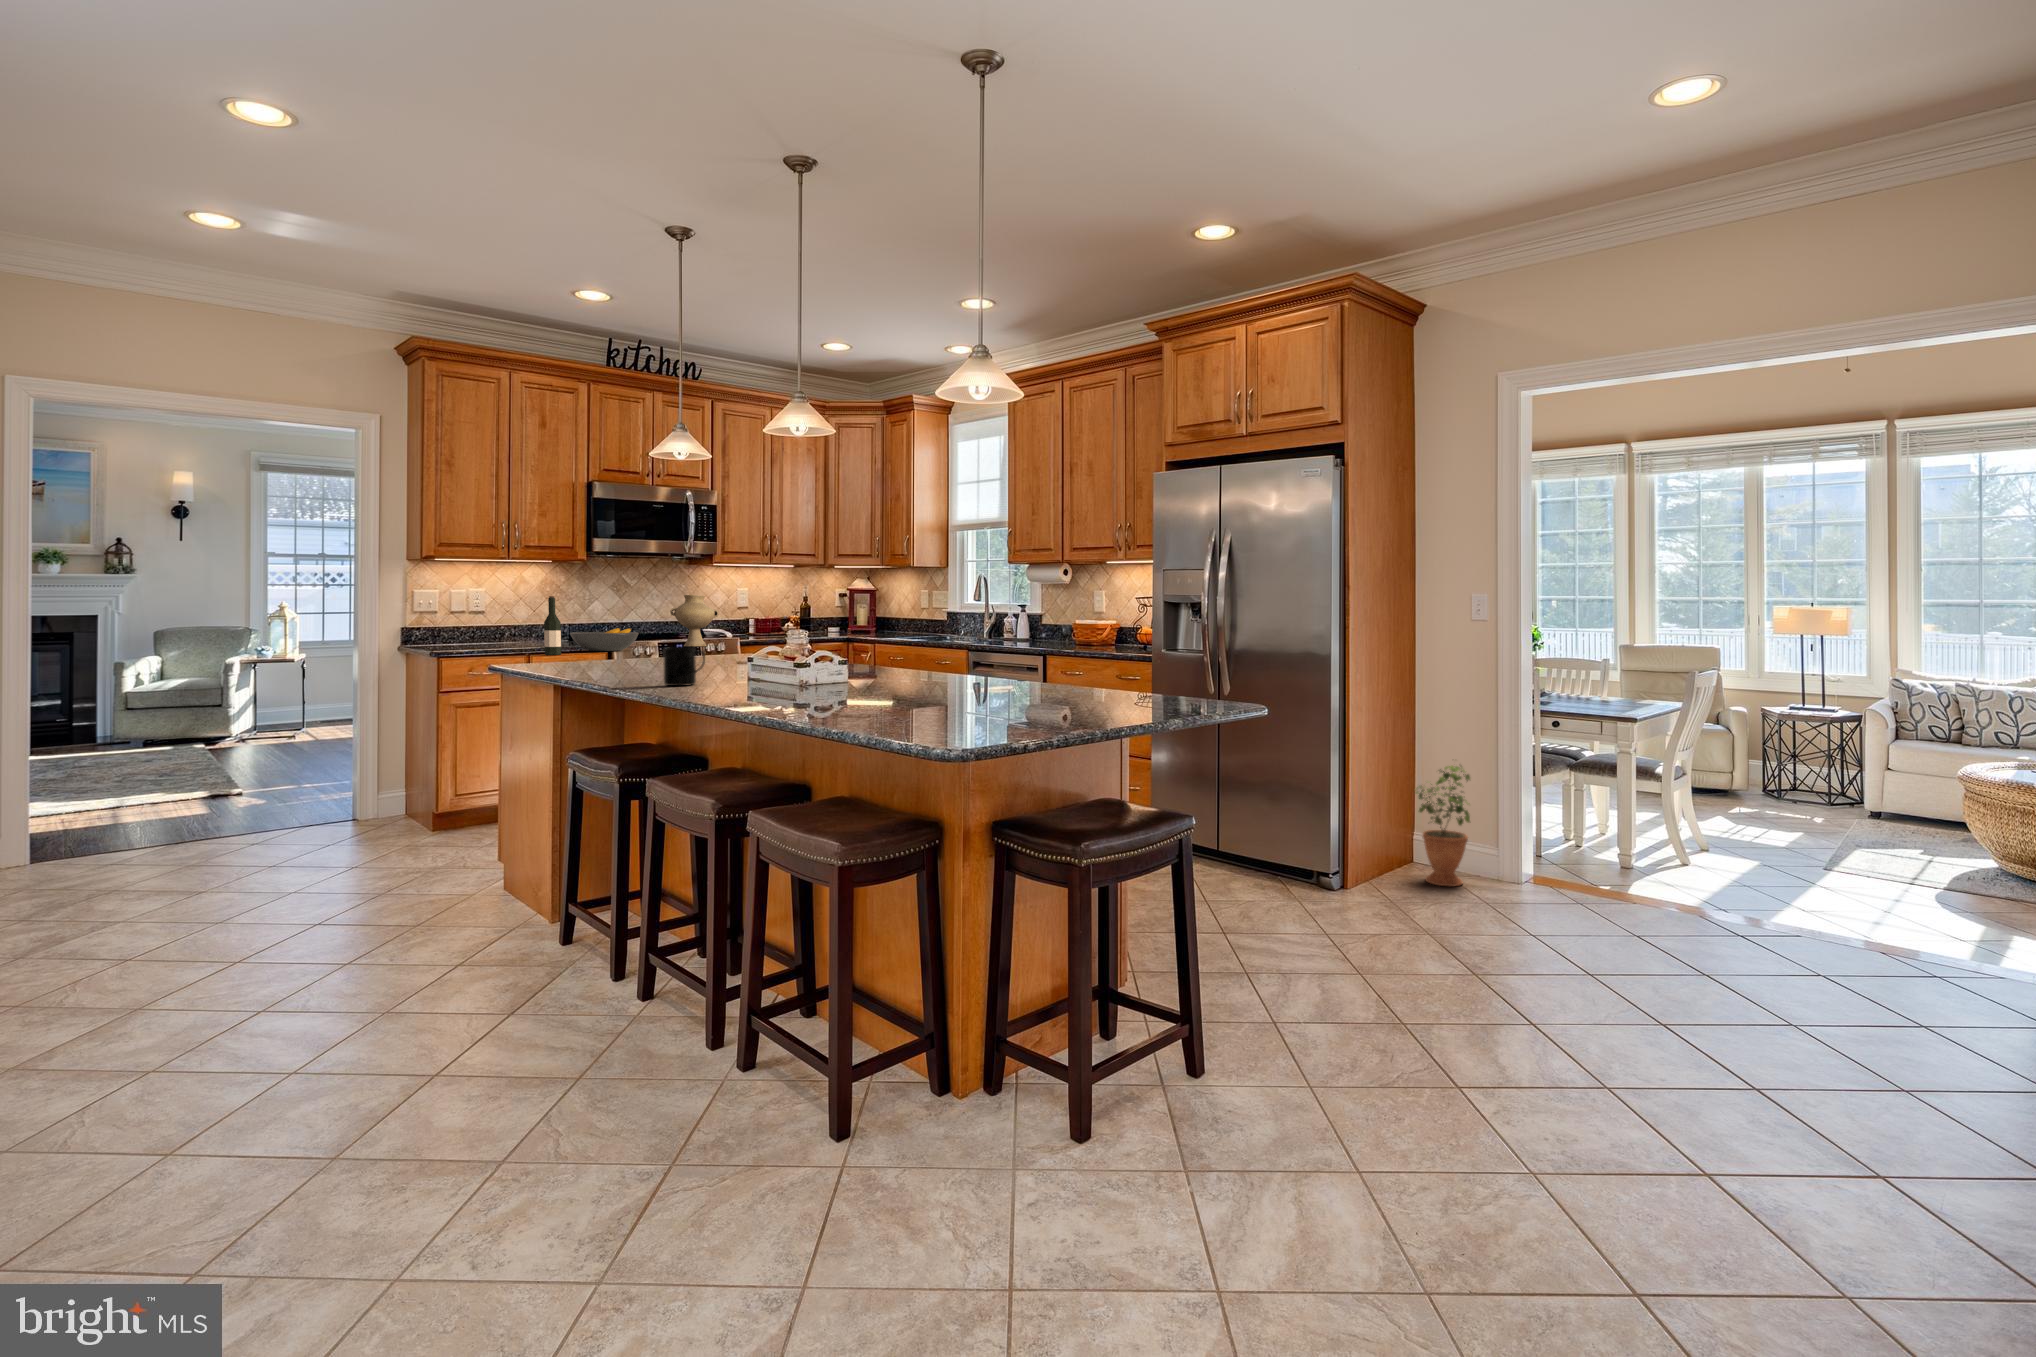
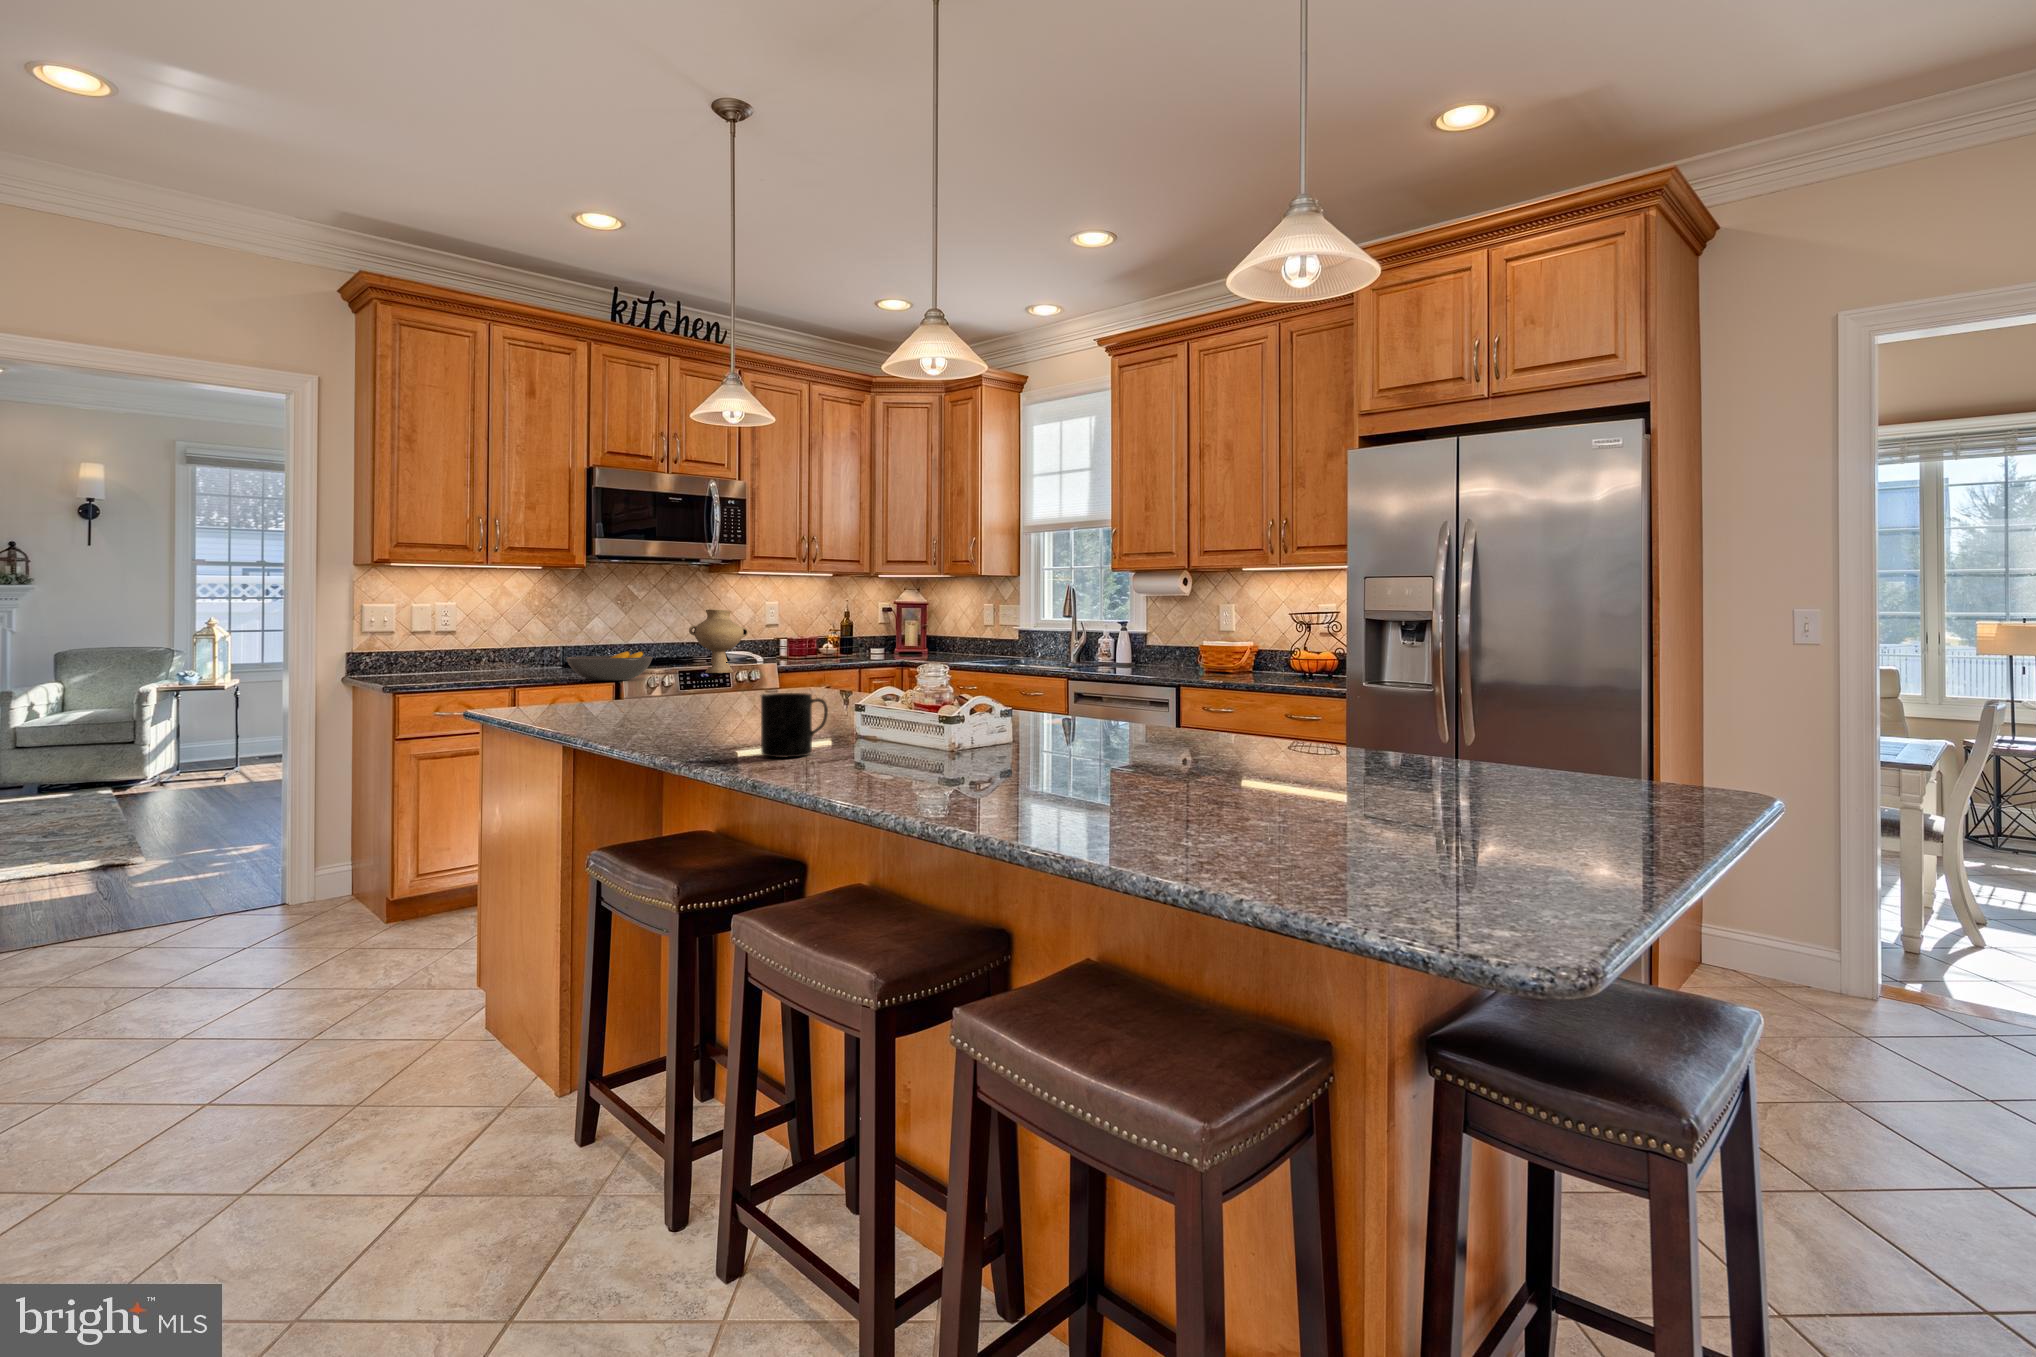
wine bottle: present [544,596,561,655] -> none [534,611,556,687]
potted plant: present [1415,766,1470,886] -> none [1719,827,1804,999]

